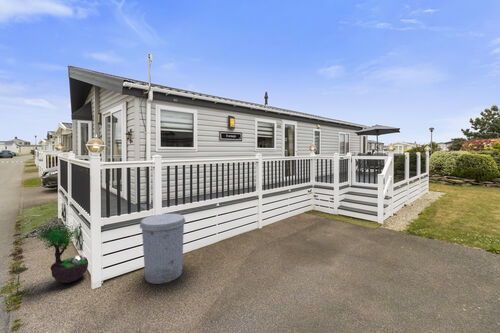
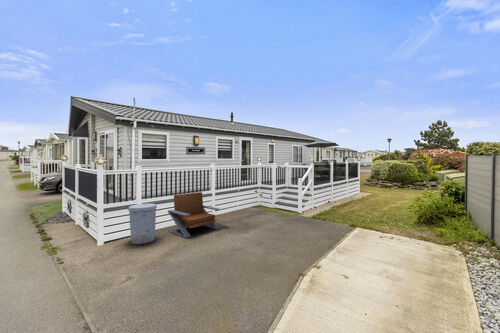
lounge chair: none [200,194,278,273] -> present [168,192,220,238]
potted tree: present [37,224,88,283] -> none [63,206,94,246]

